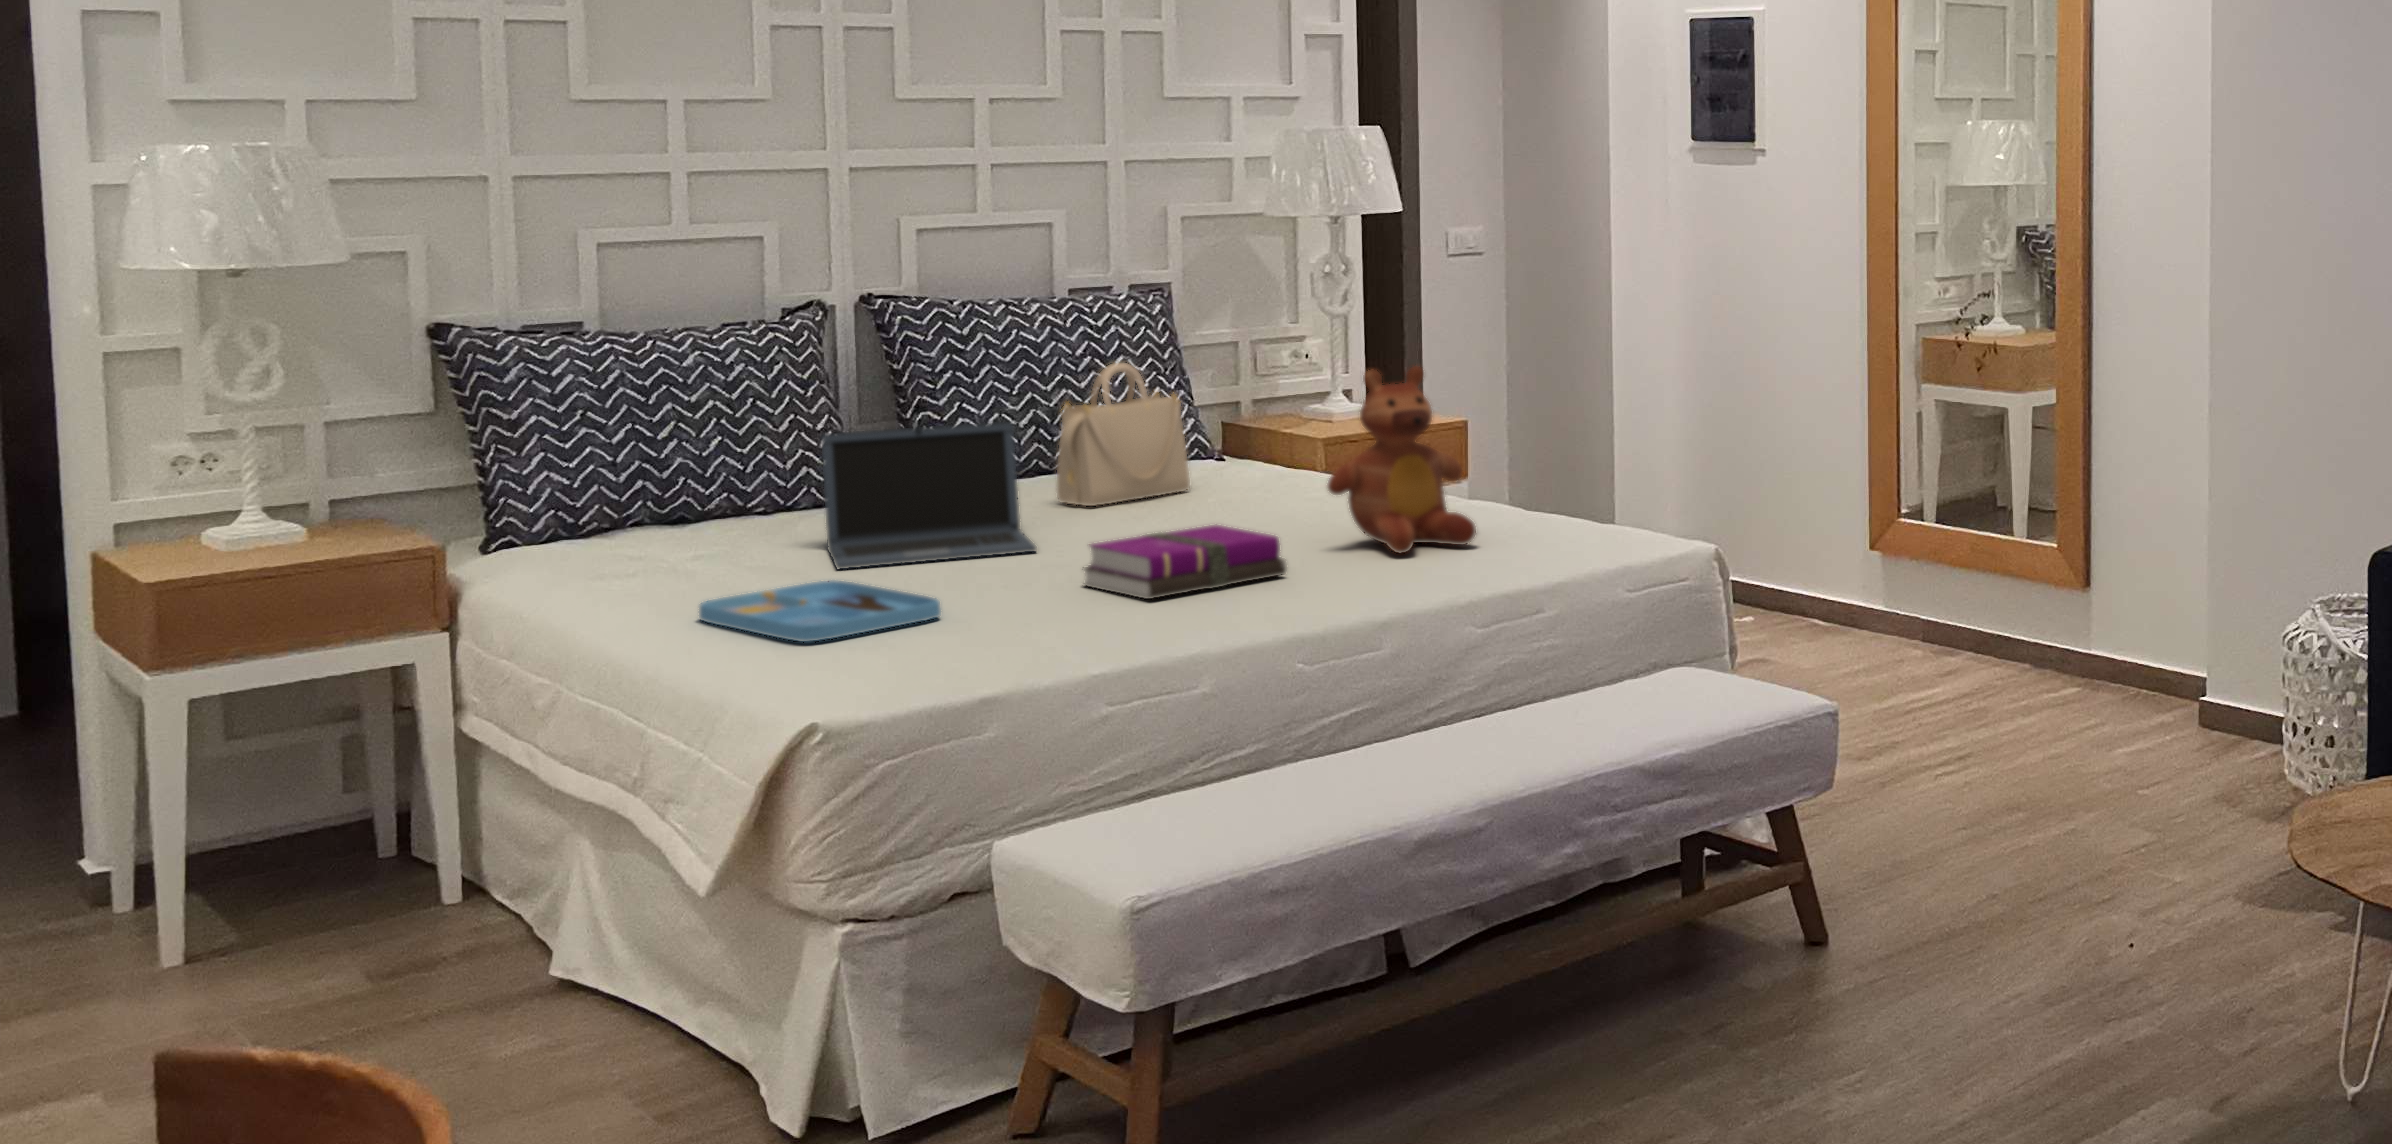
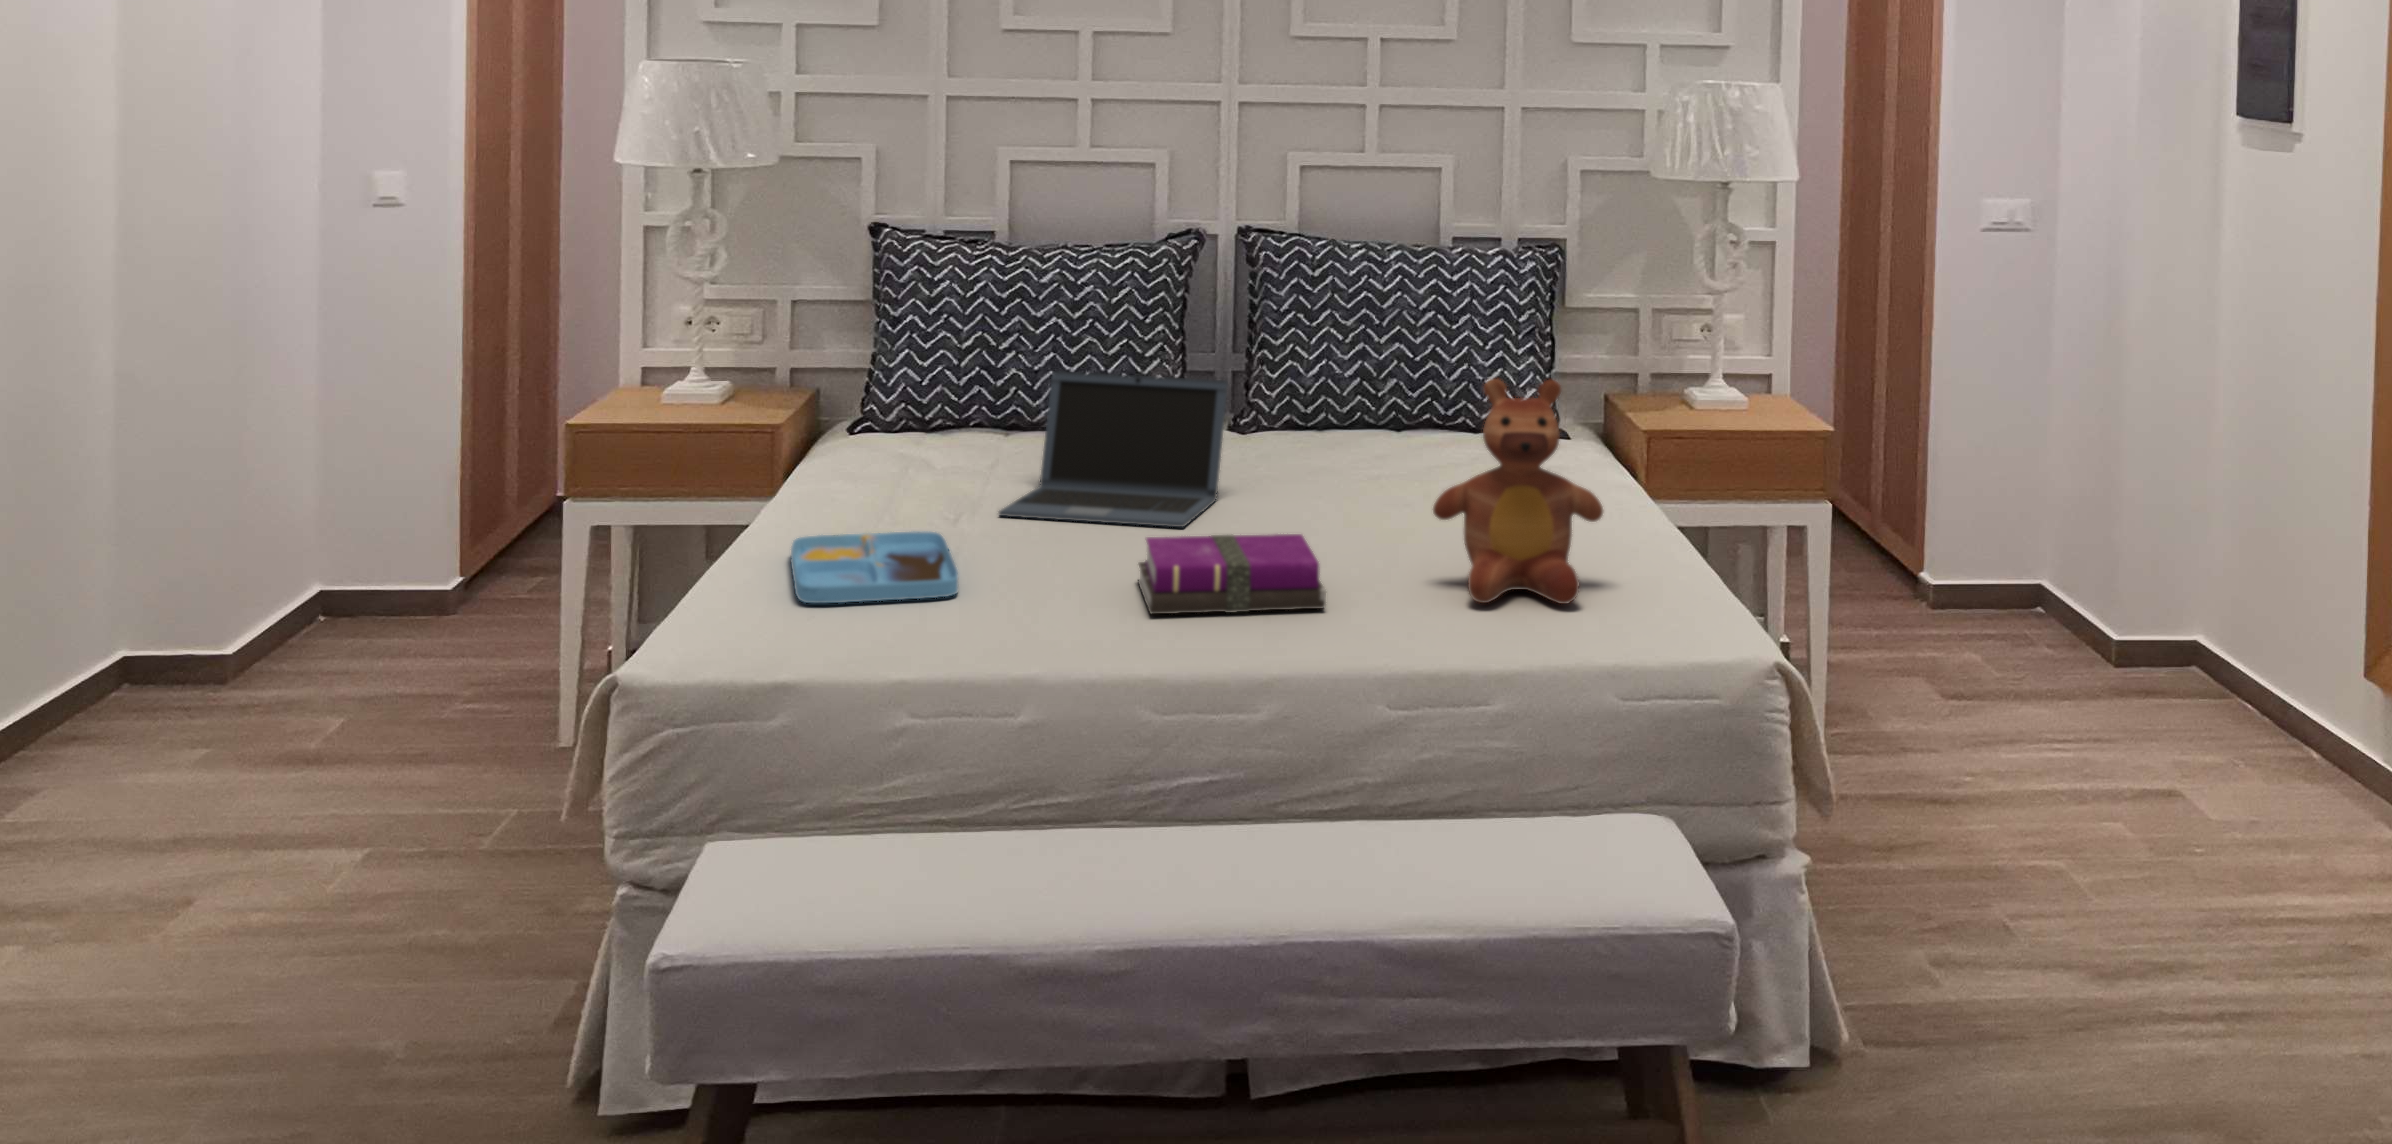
handbag: present [1057,363,1190,506] -> none [1315,326,1457,478]

